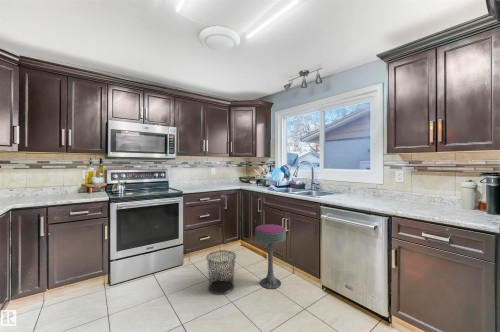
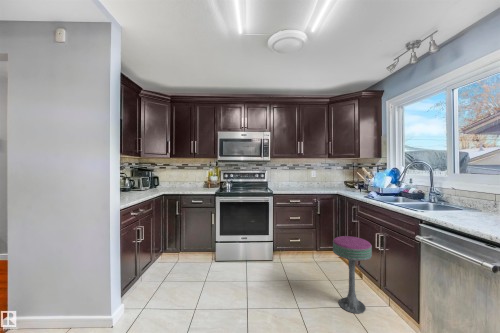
waste bin: present [207,250,236,294] -> none [281,254,311,299]

